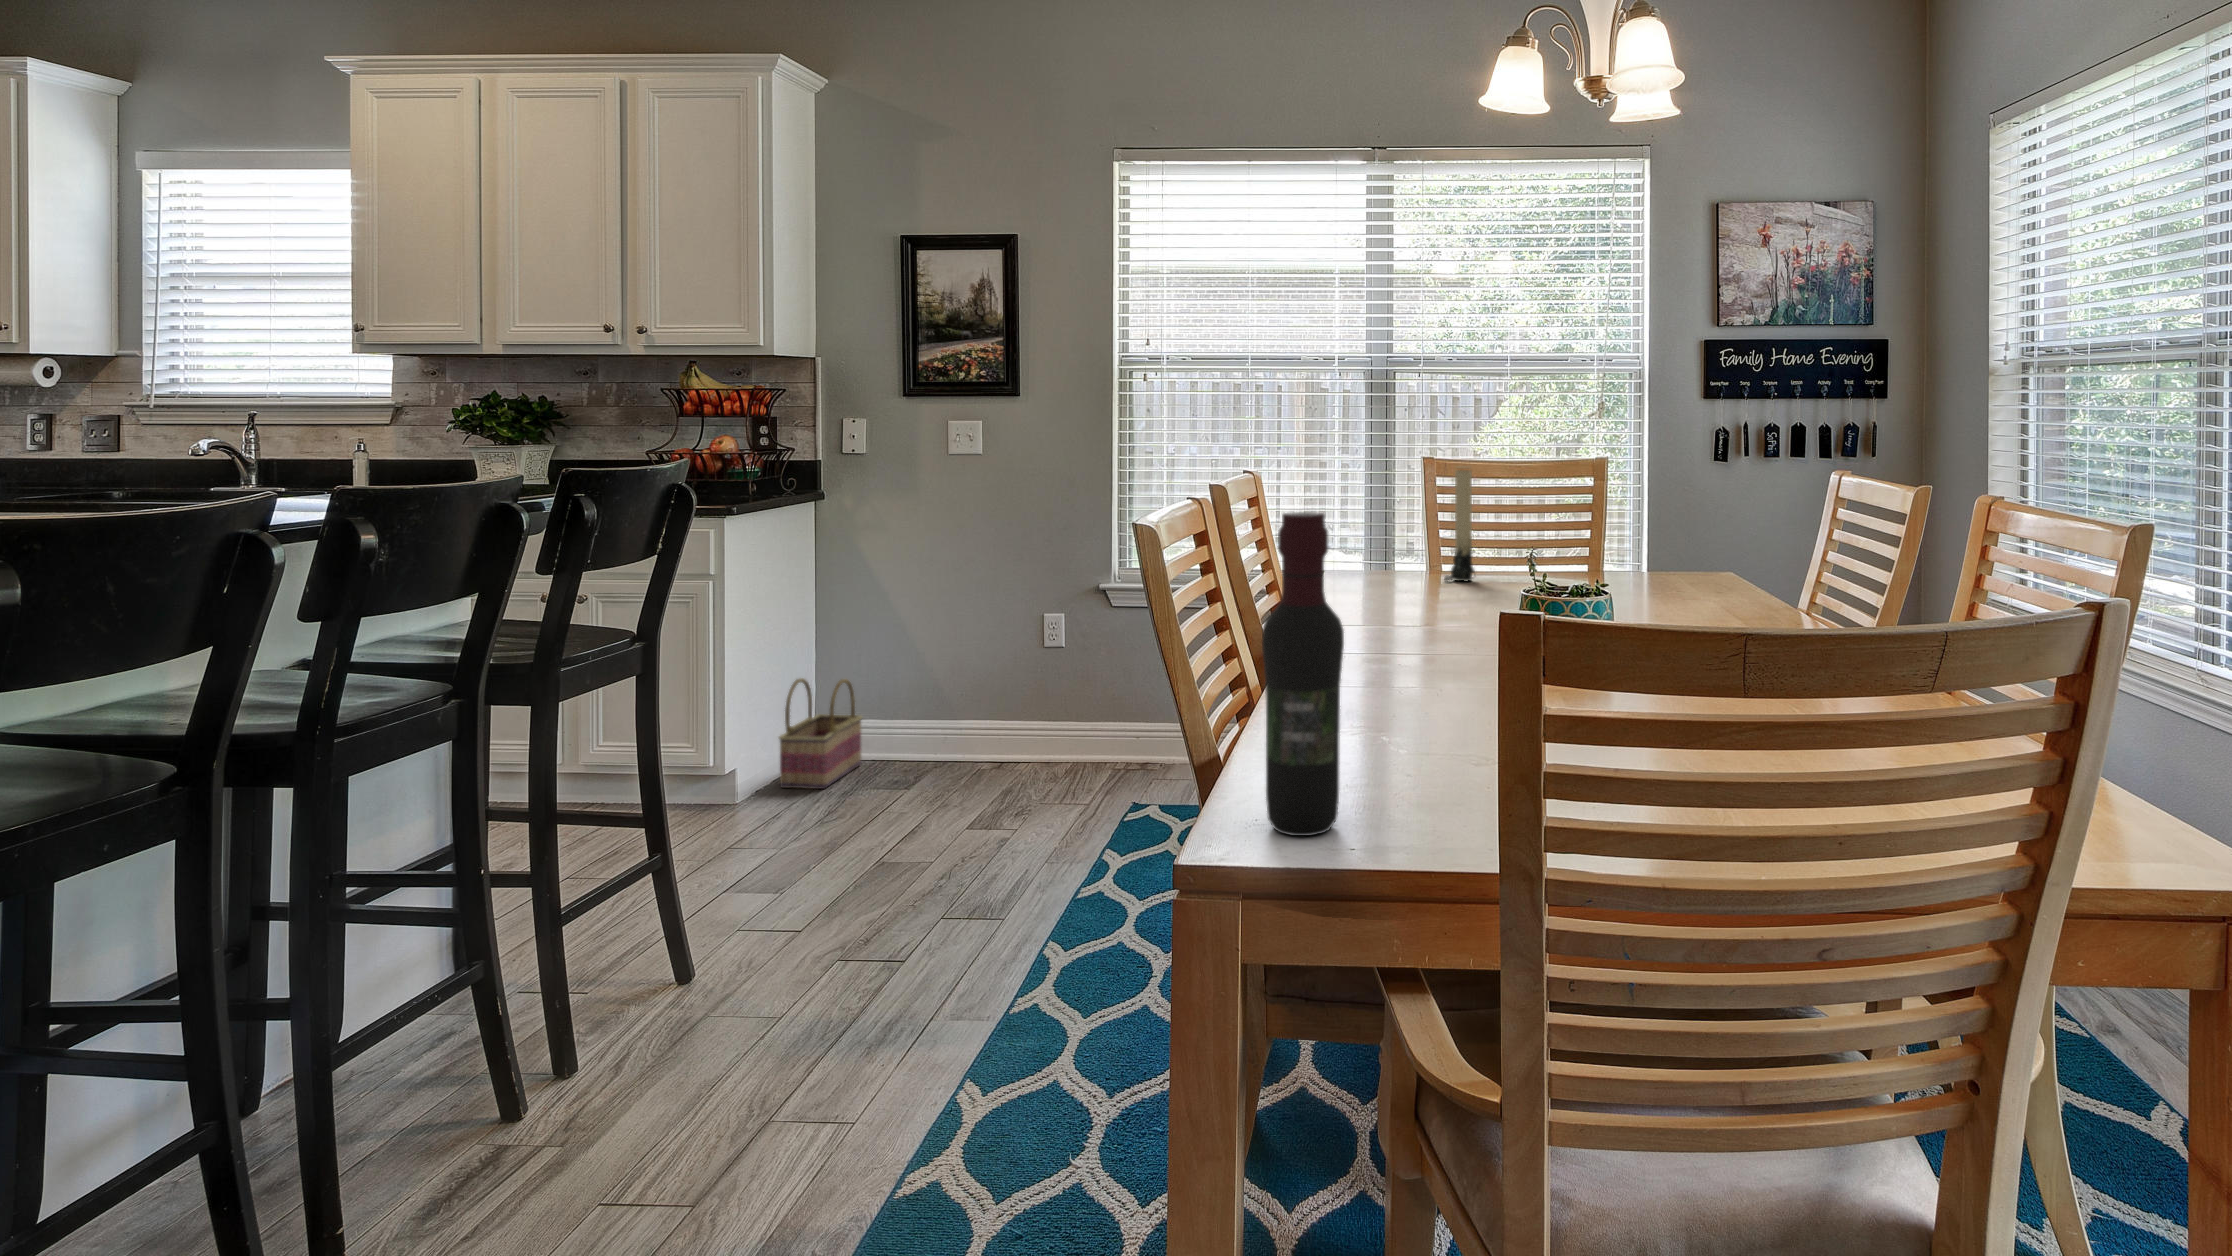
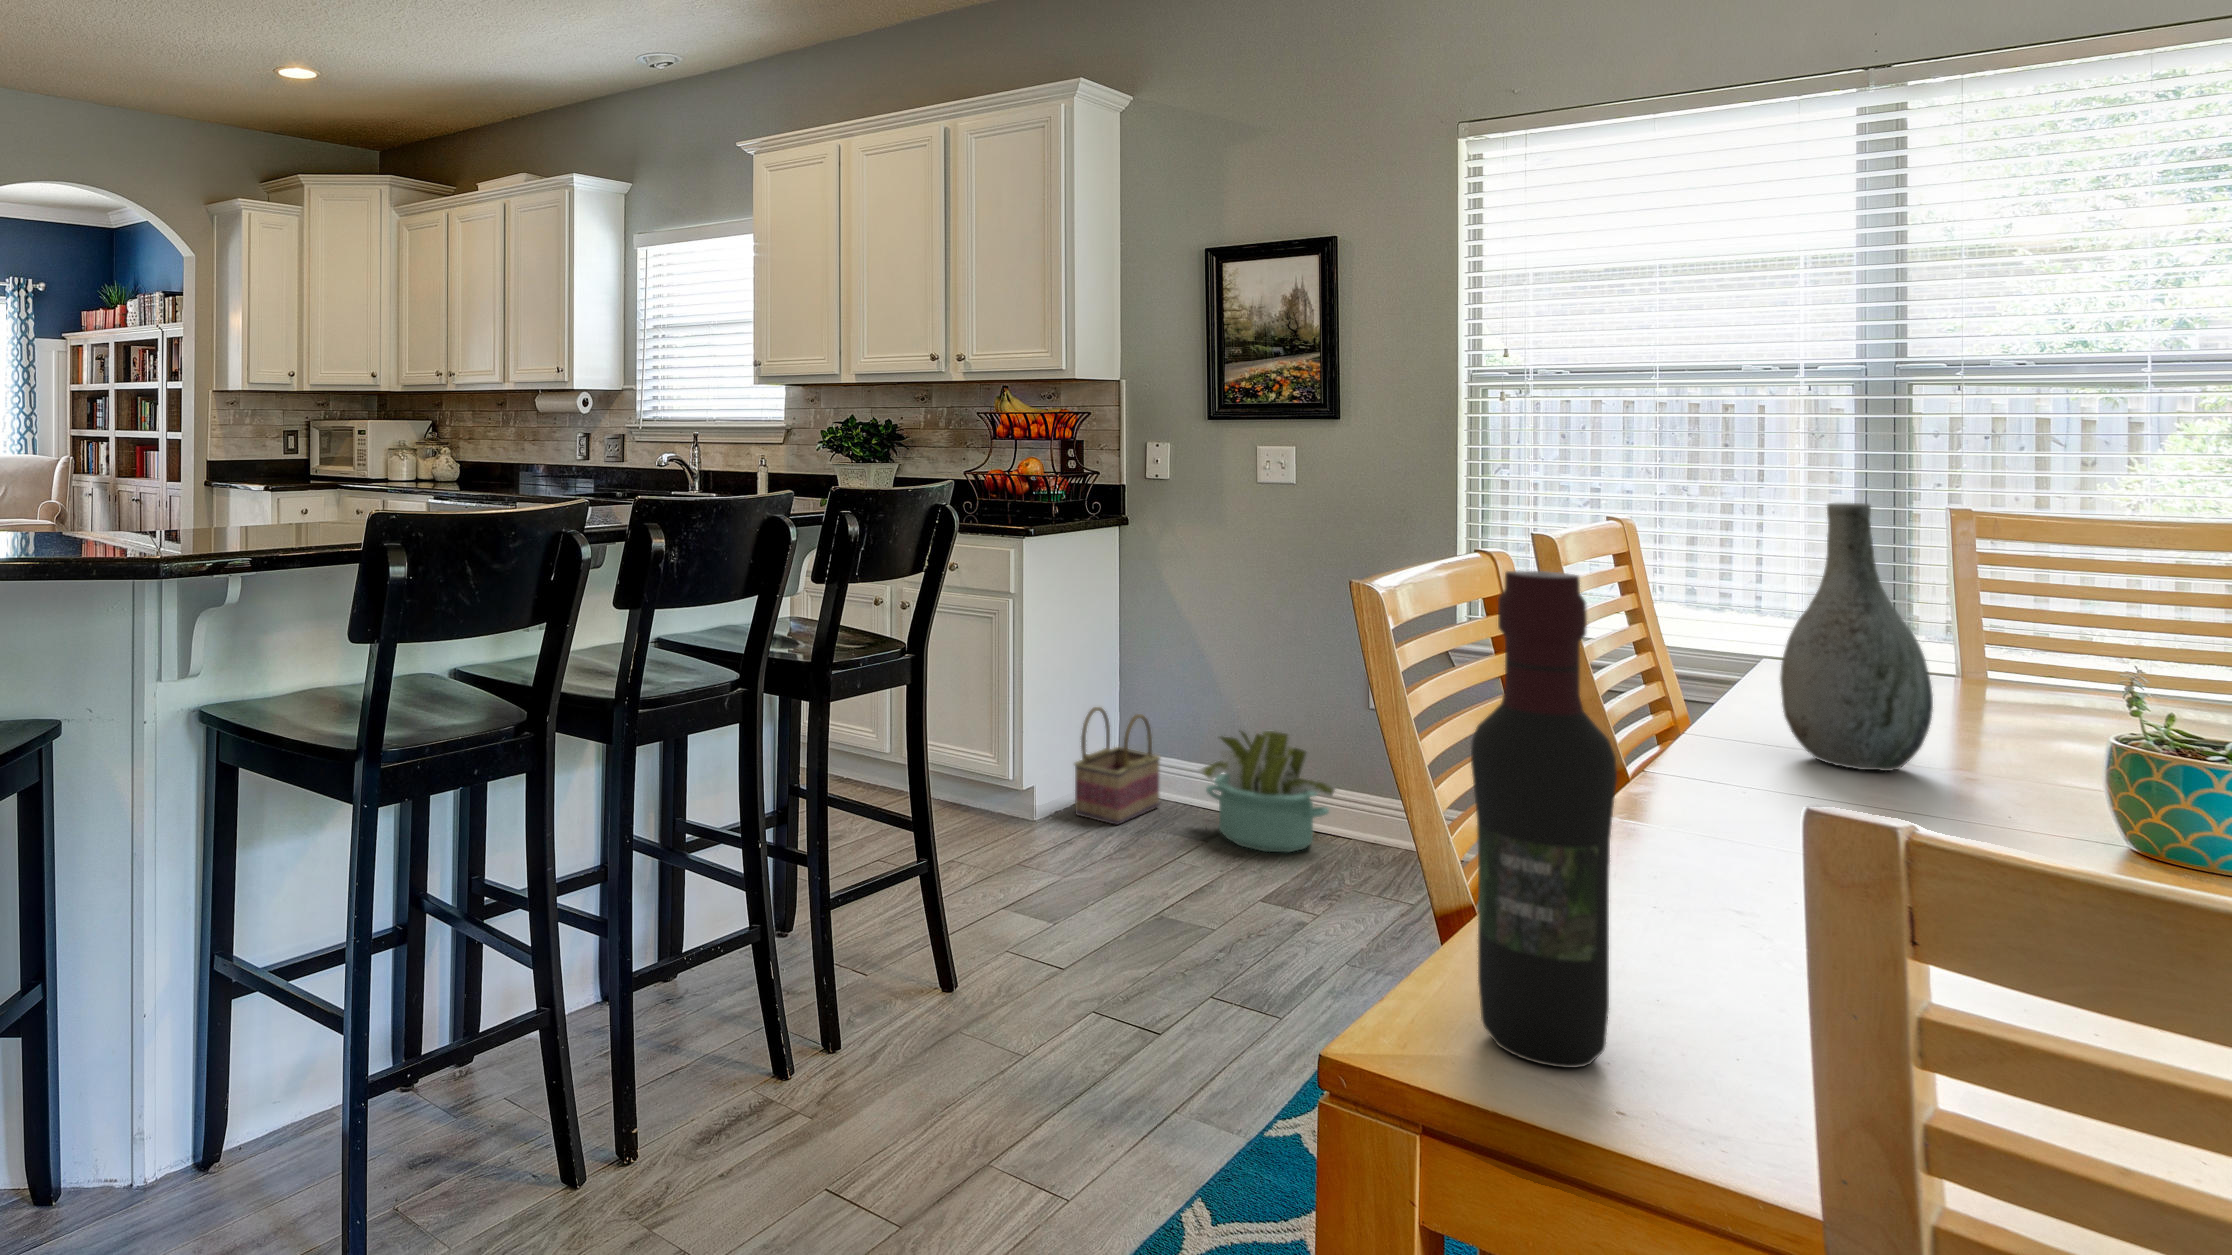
vase: none [1359,456,1434,631] -> present [1780,503,1933,771]
candle: present [1444,466,1475,581] -> none [1982,525,2054,709]
decorative plant: none [903,674,1024,784] -> present [1199,730,1336,852]

